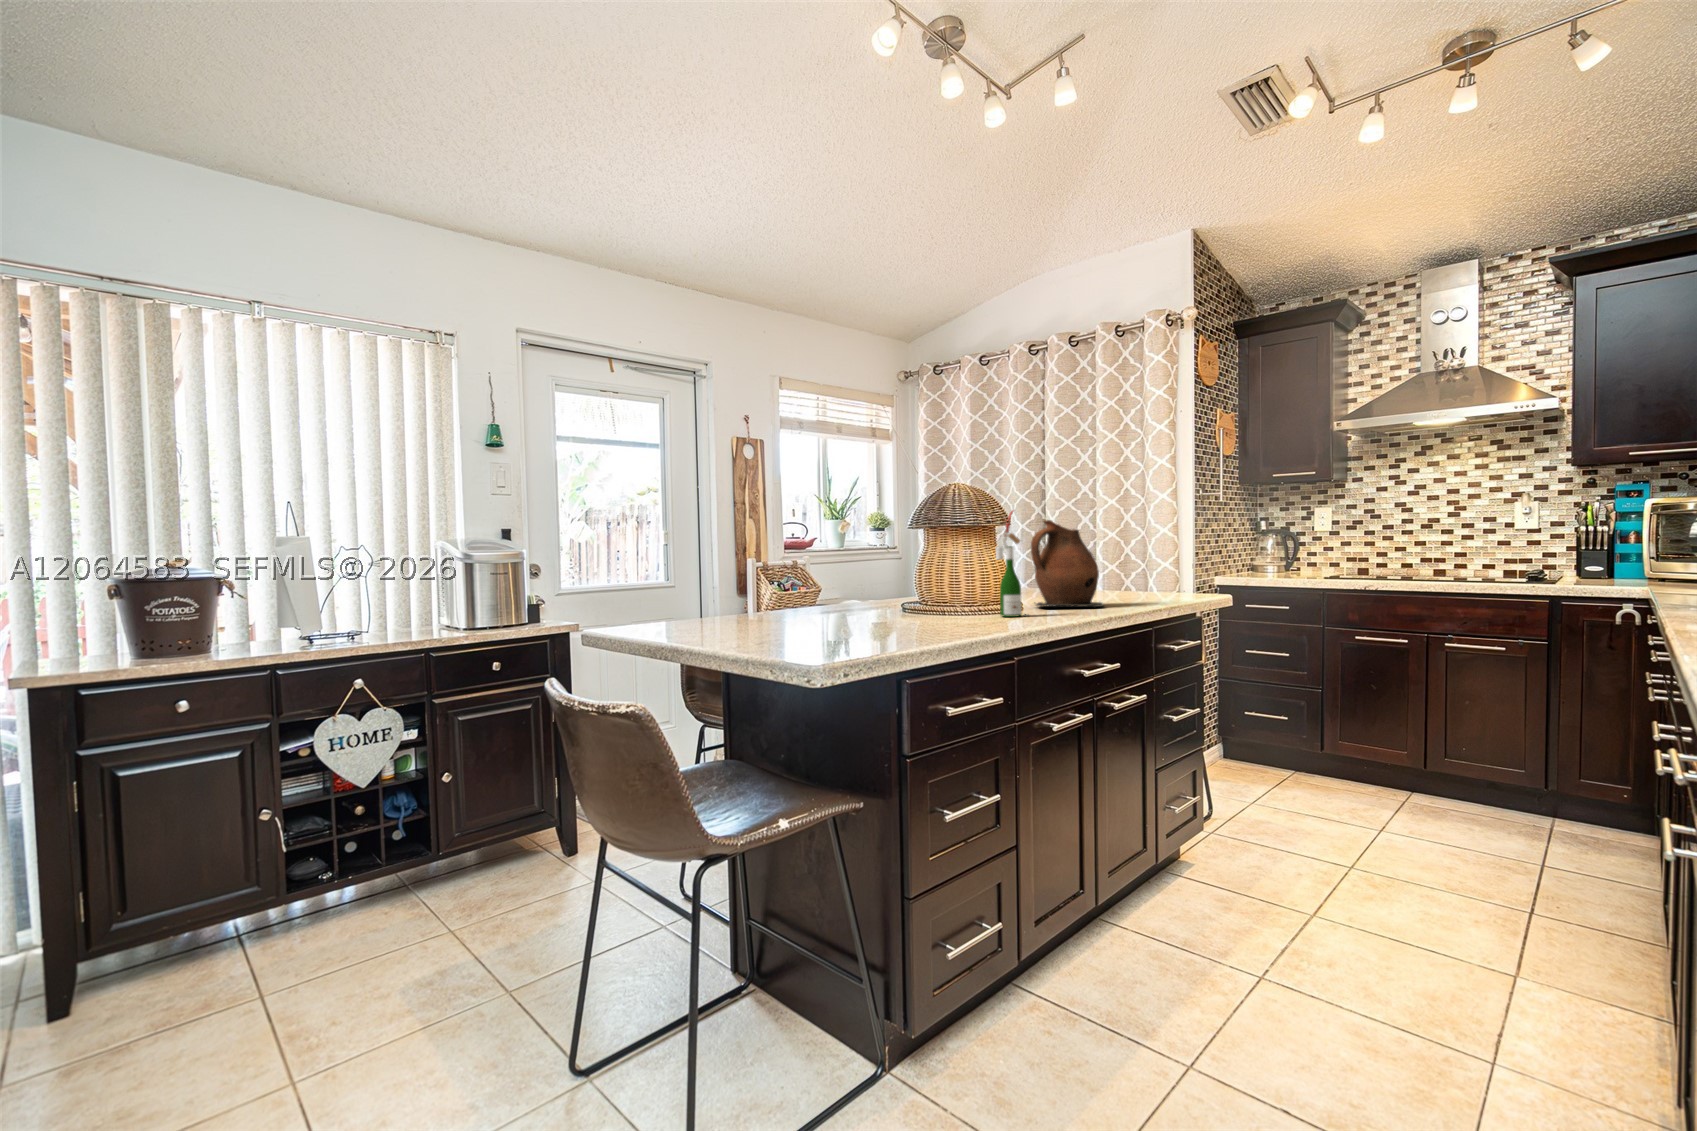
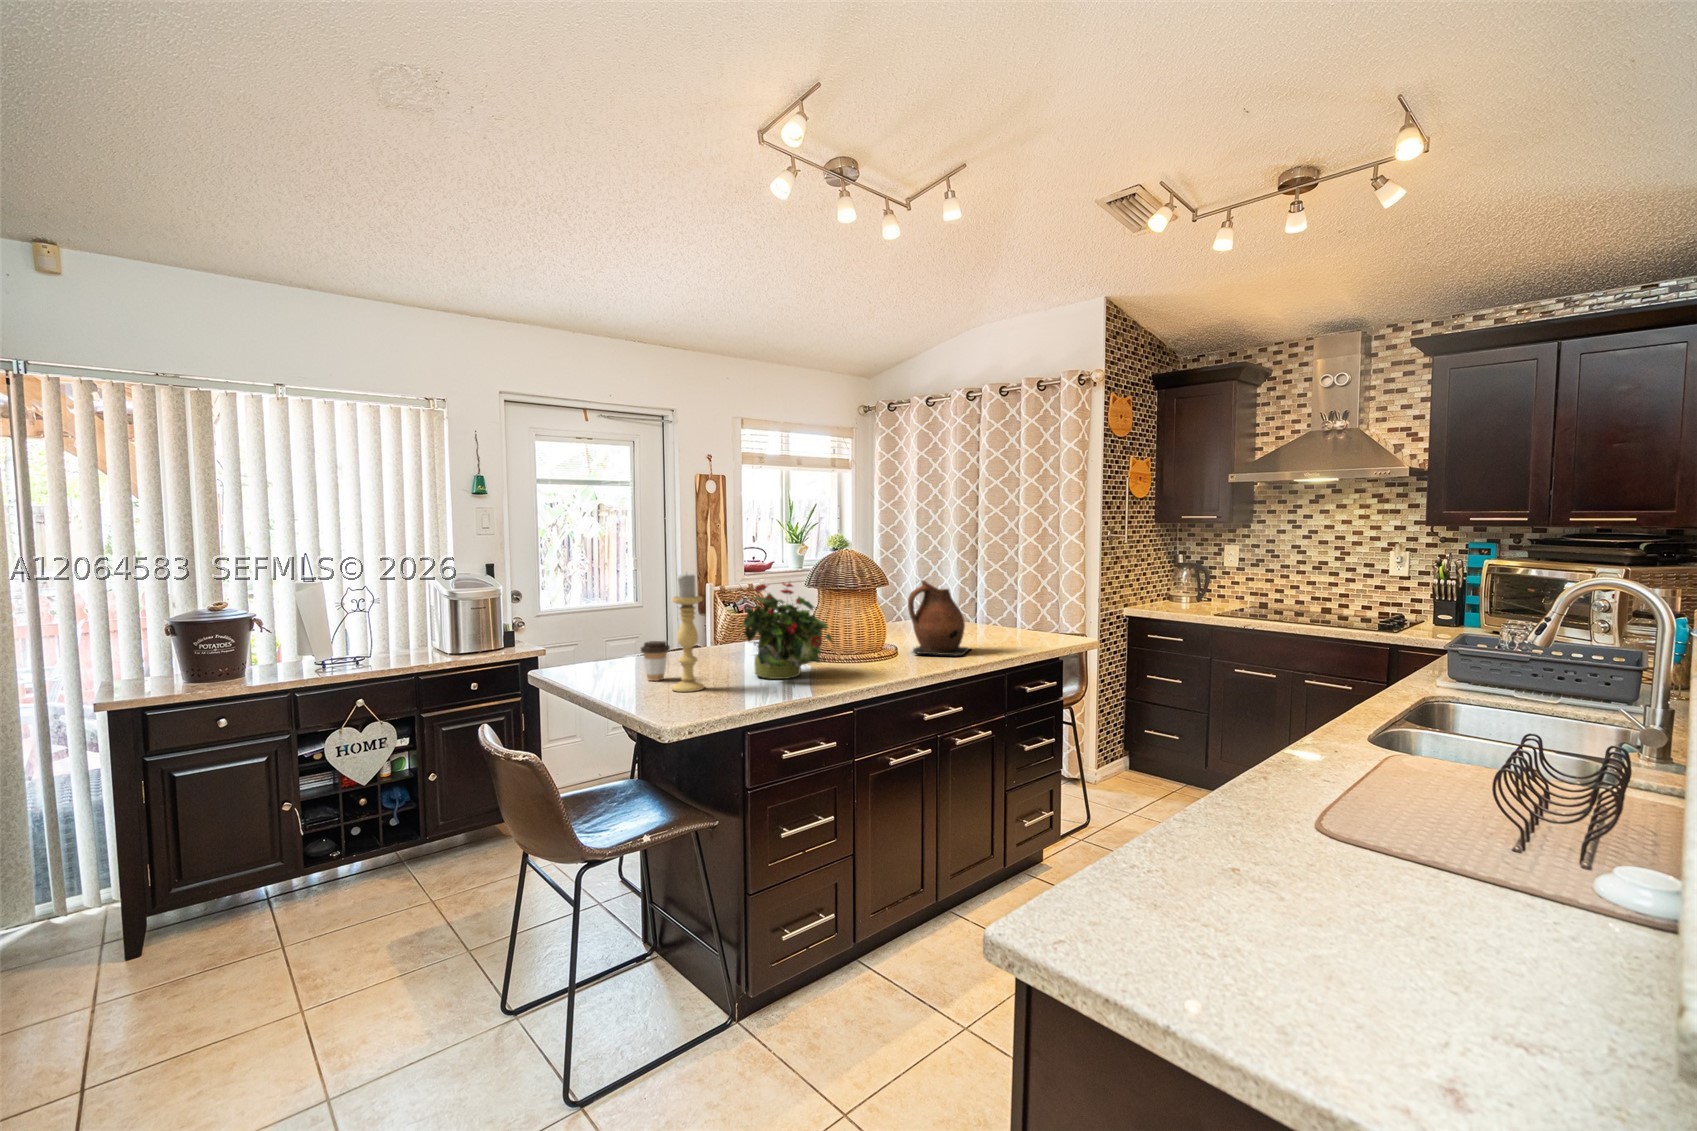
candle holder: none [784,486,826,638] -> present [672,574,704,692]
potted plant: none [854,507,971,627] -> present [742,583,833,679]
wine bottle: present [996,510,1027,617] -> none [864,579,891,667]
coffee cup: none [734,585,767,633] -> present [641,641,670,681]

